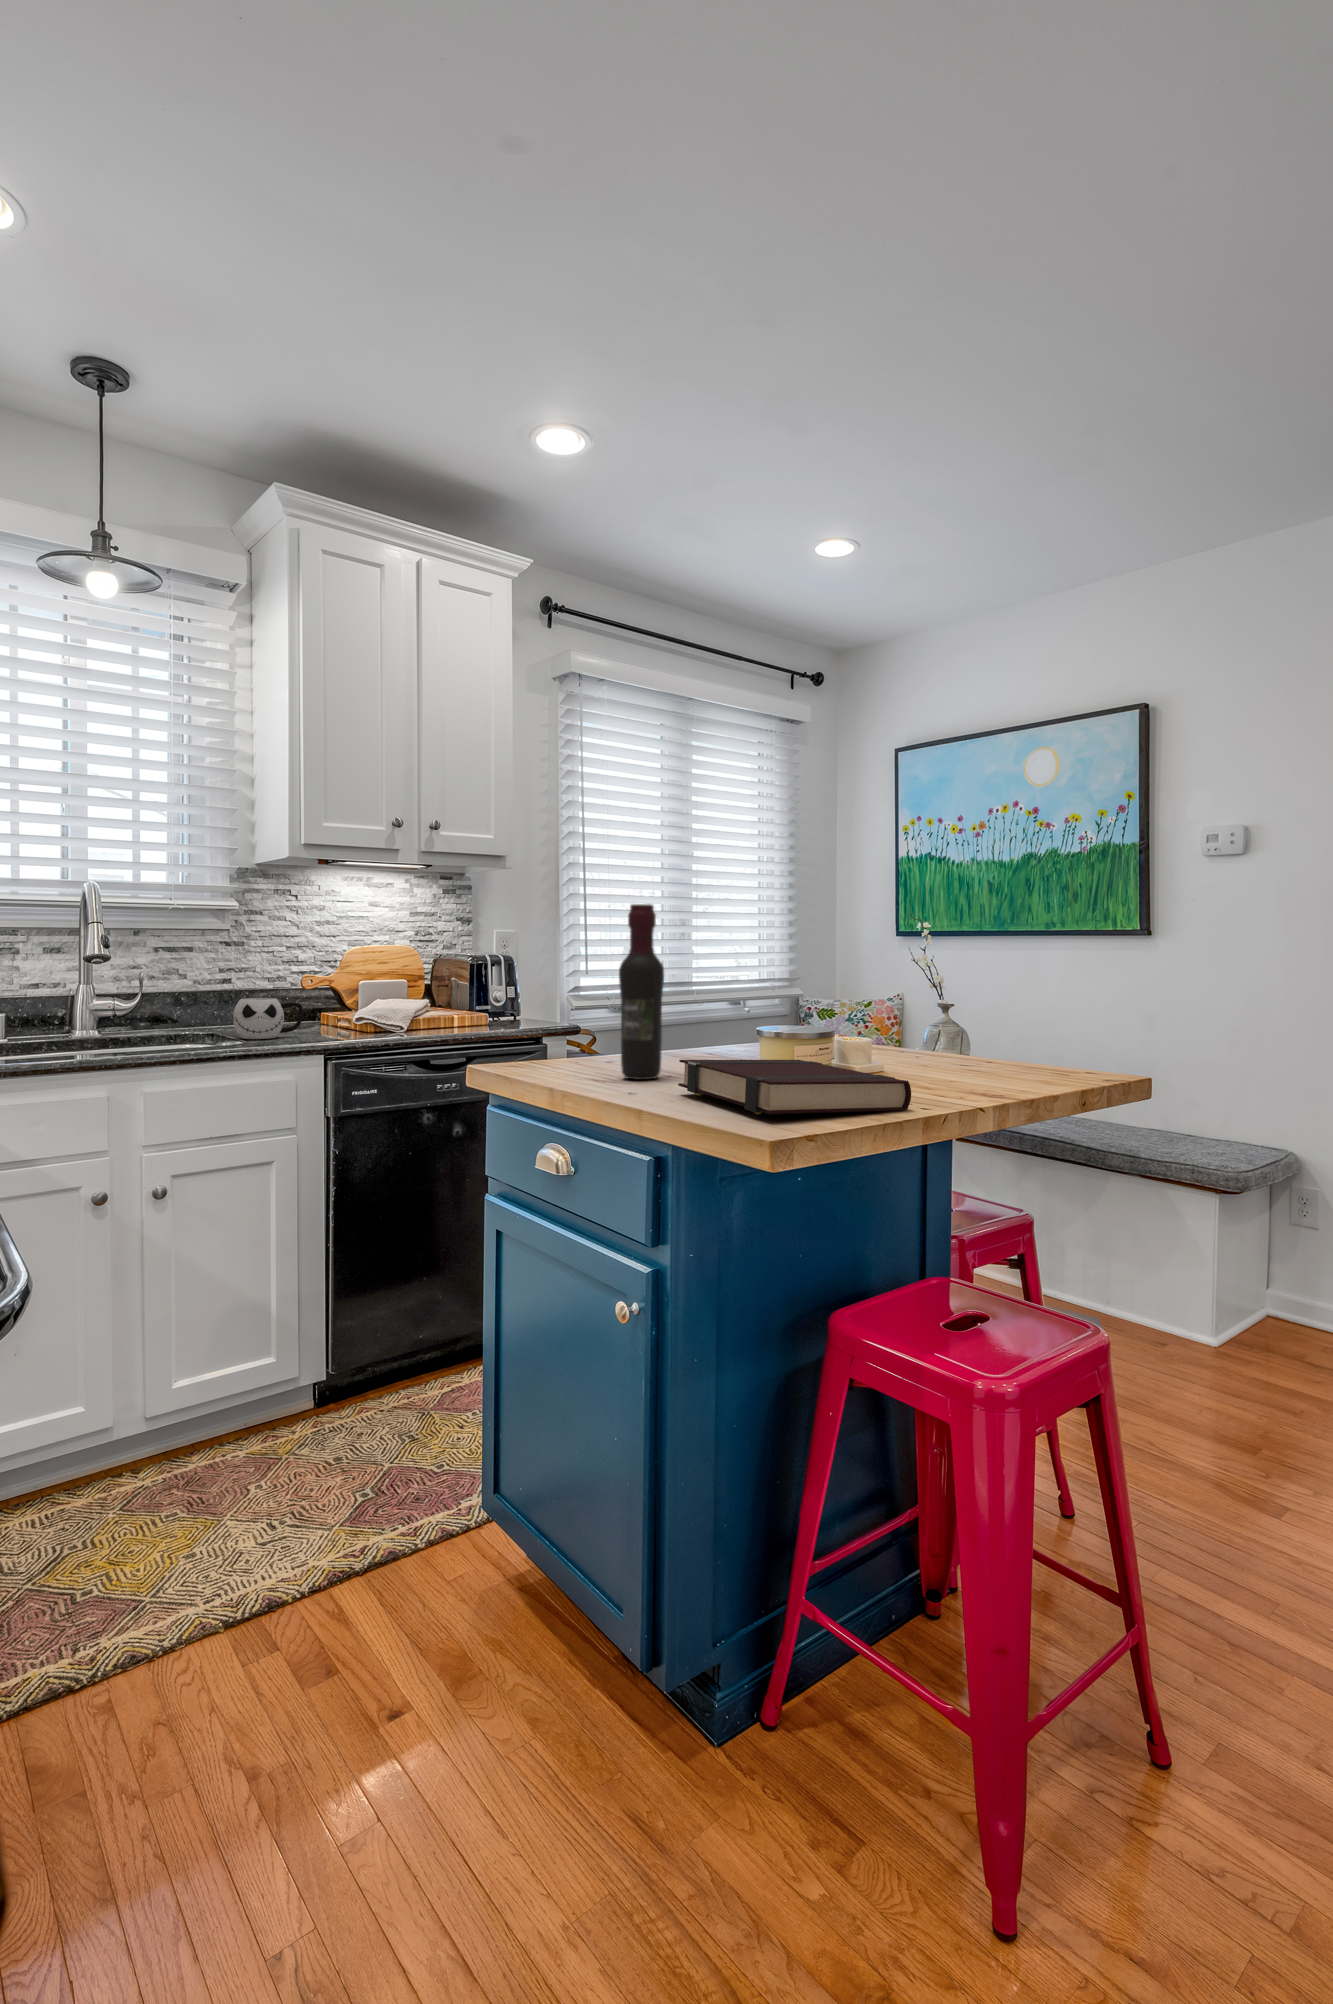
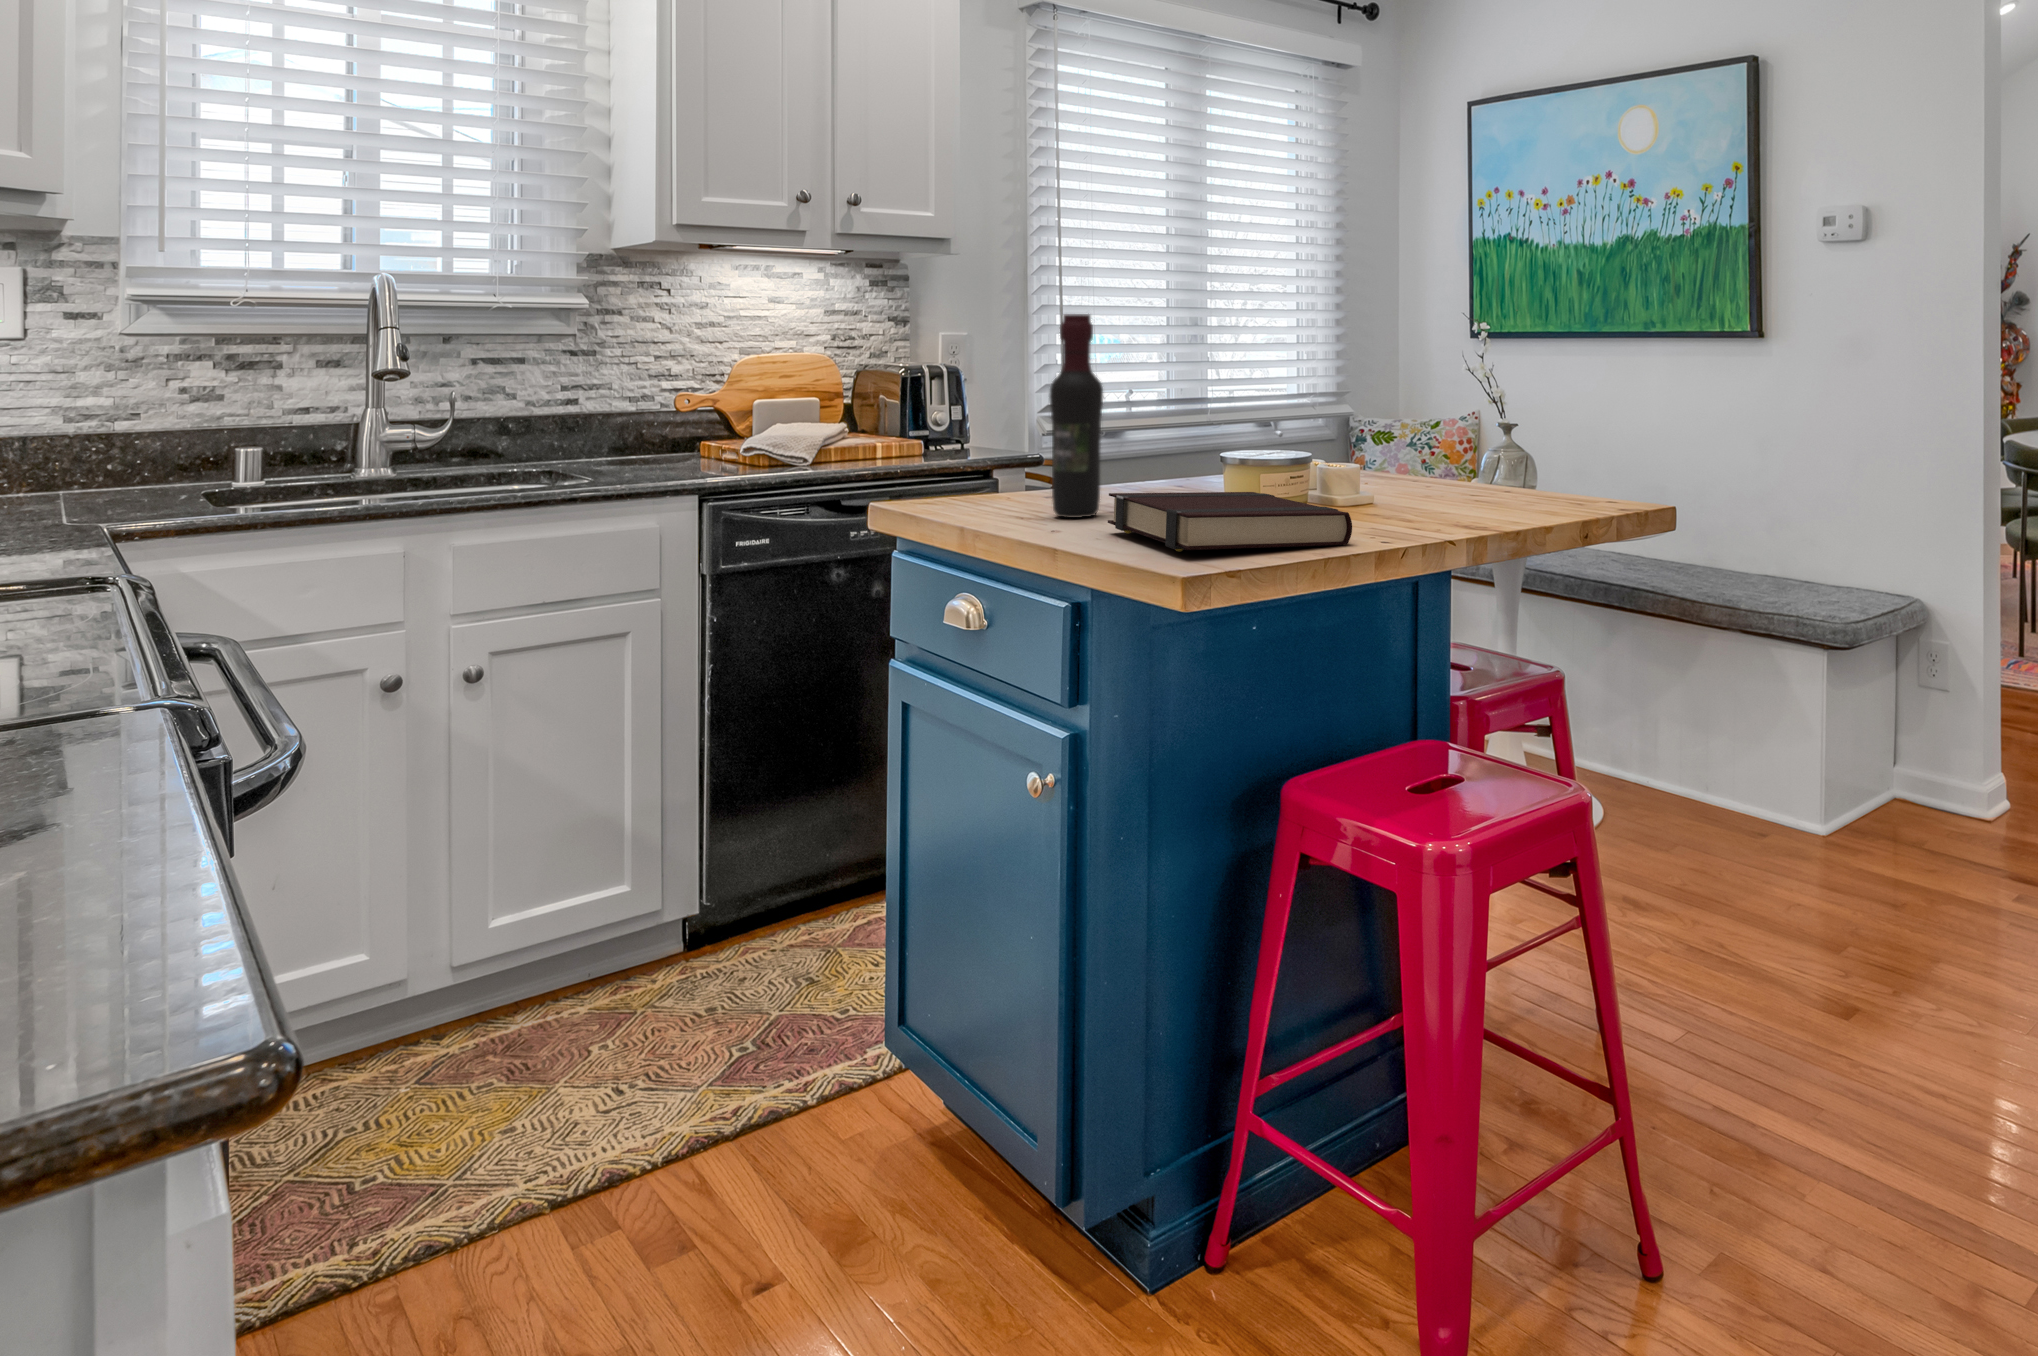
mug: present [233,998,304,1039] -> none [578,424,672,476]

